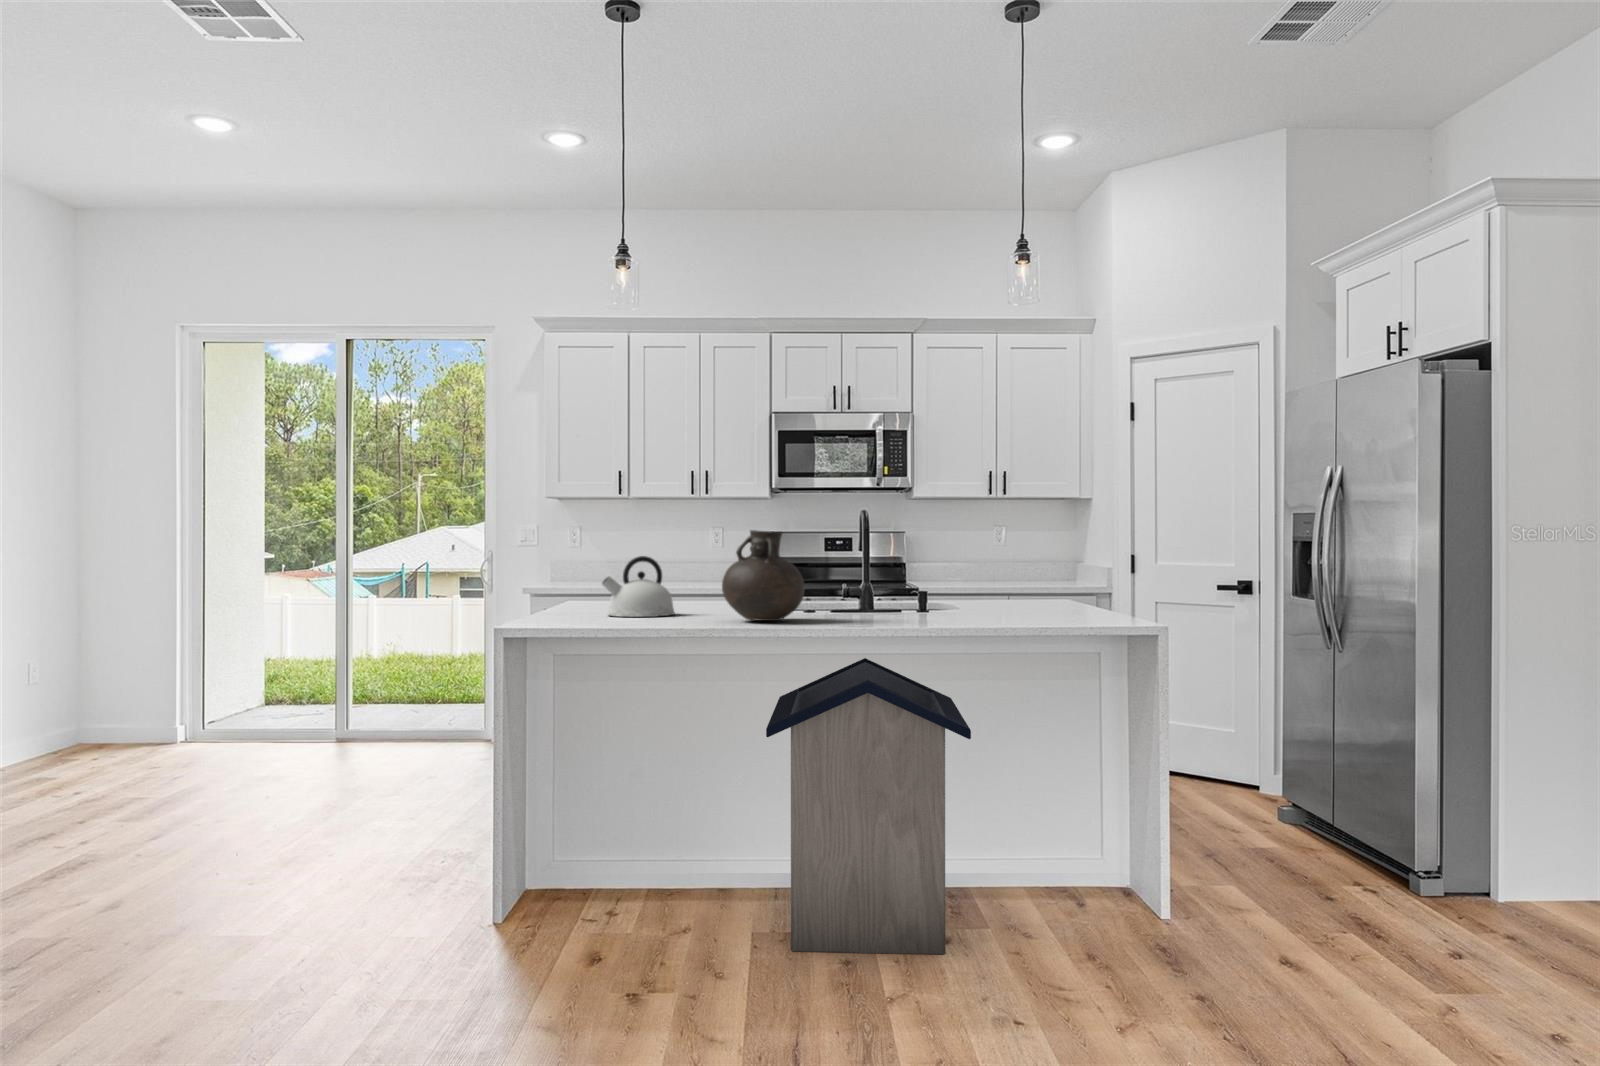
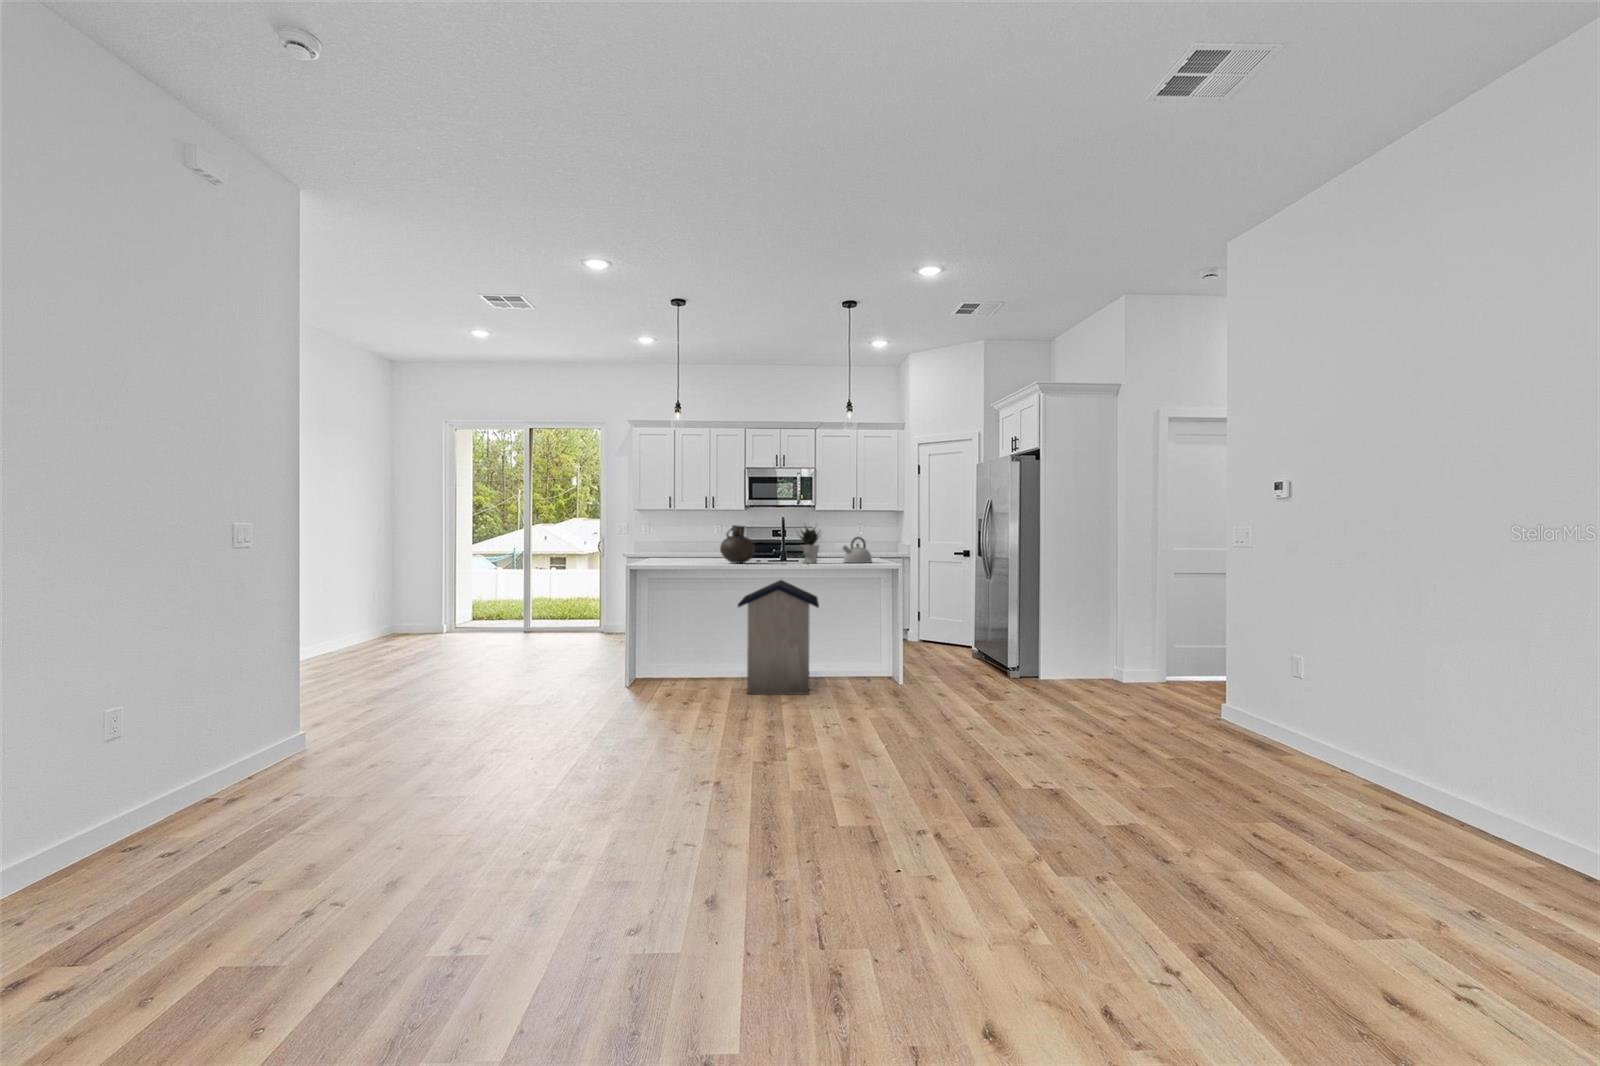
potted plant: none [900,524,962,621] -> present [800,527,819,563]
kettle: present [602,556,675,617] -> present [843,537,872,563]

